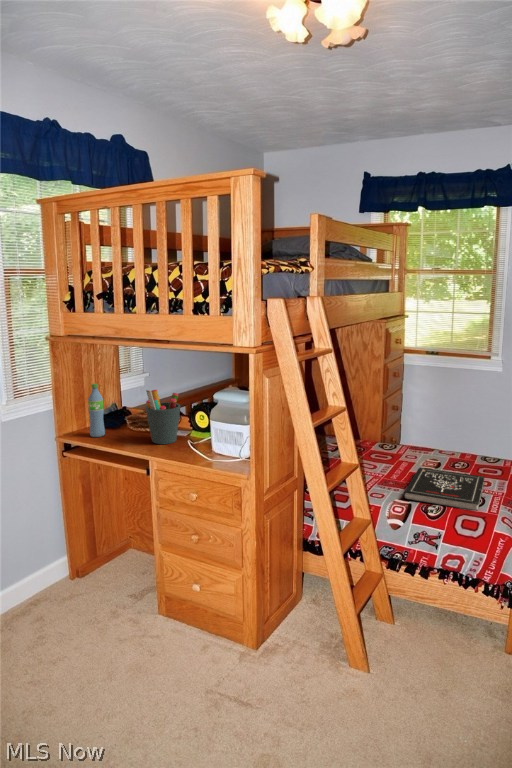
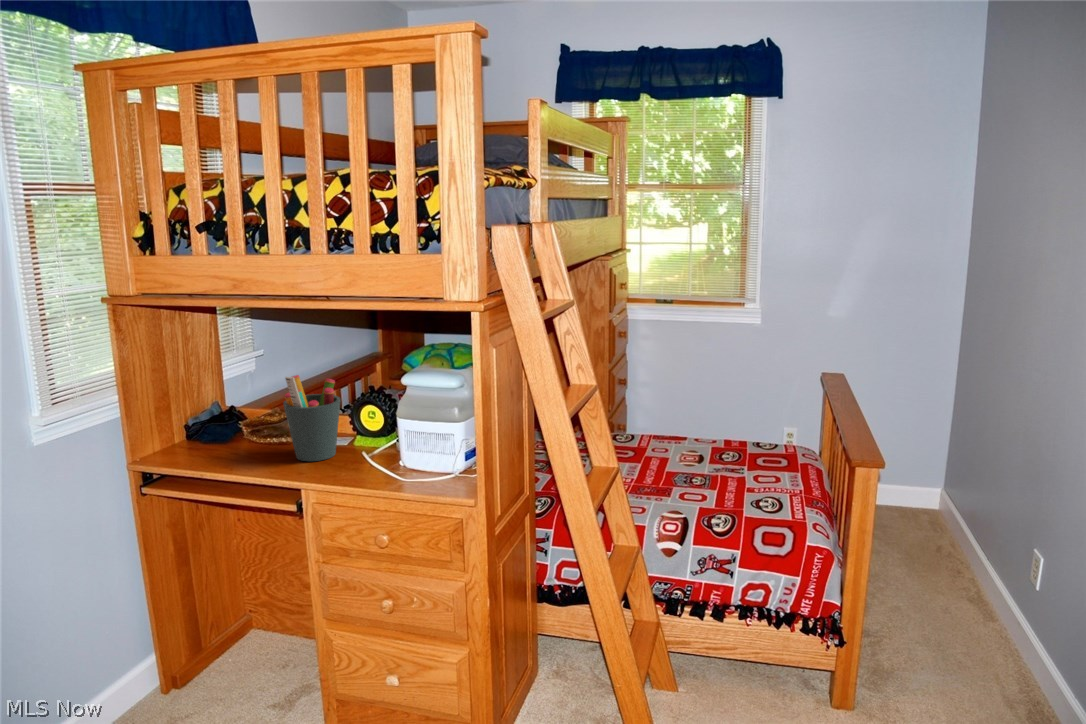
water bottle: present [88,384,105,437] -> none [179,371,211,458]
book: present [403,468,485,511] -> none [675,463,778,518]

